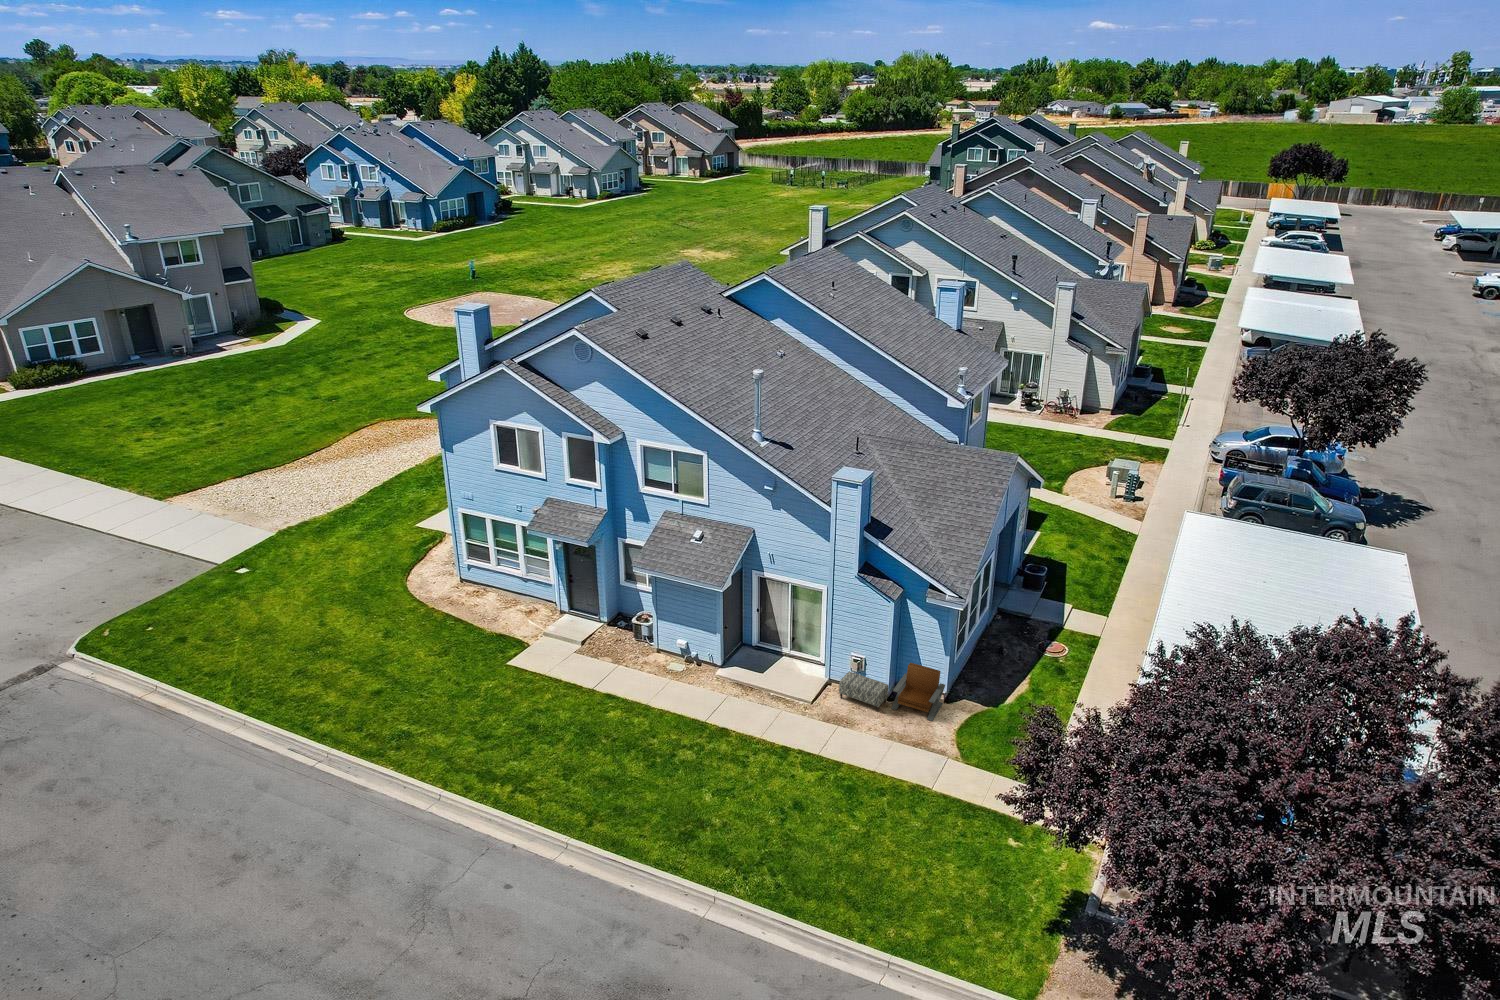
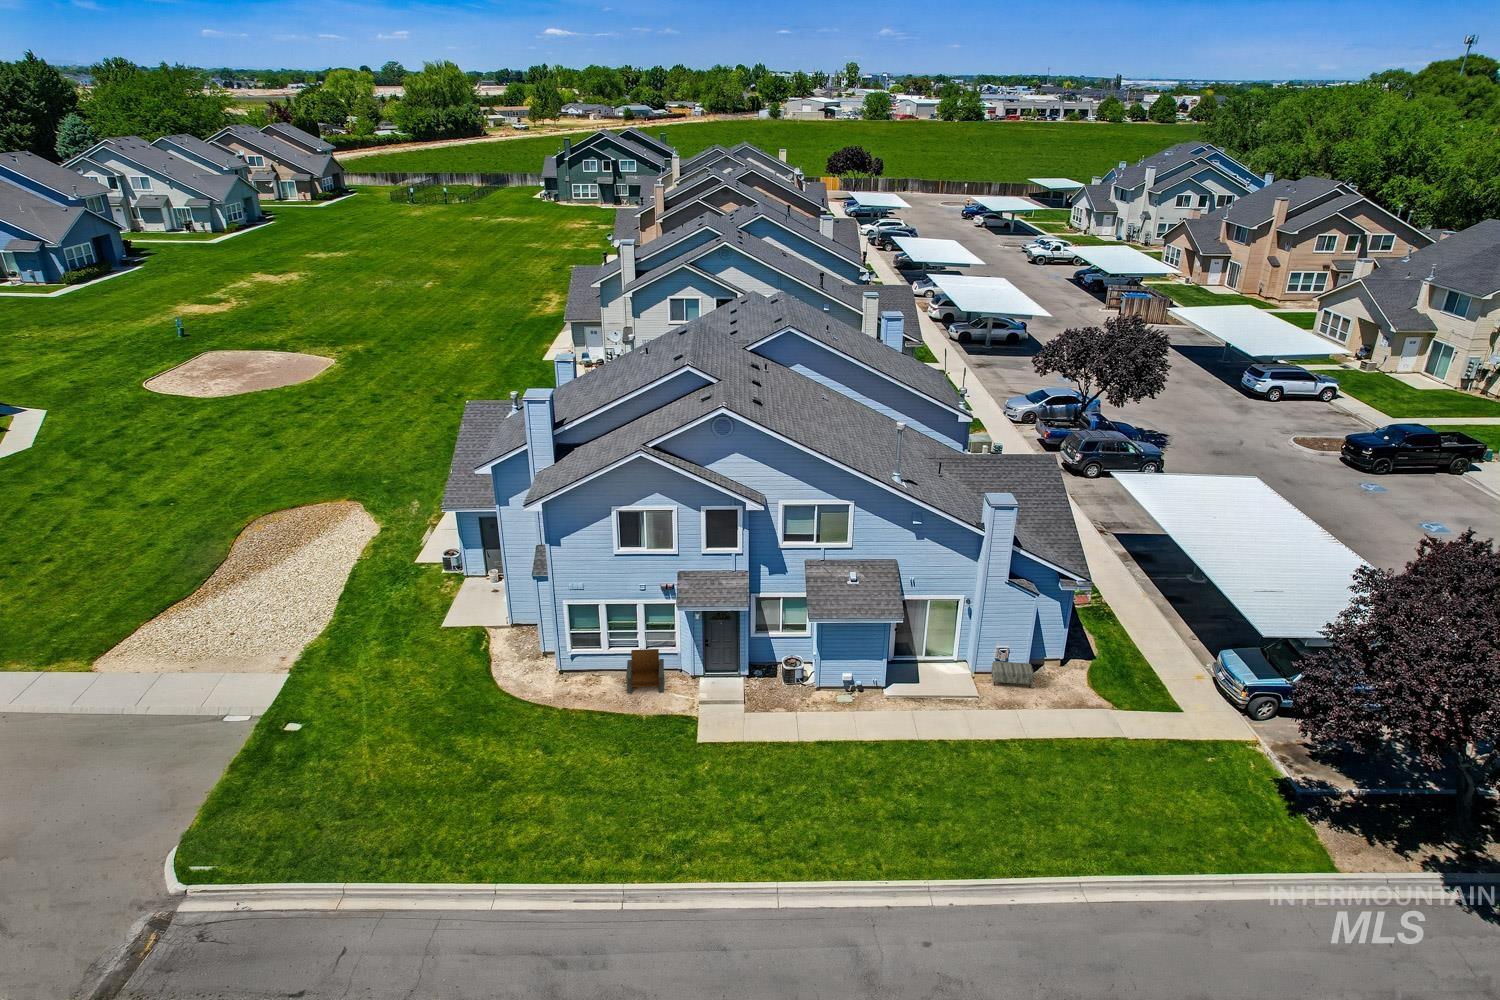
lounge chair: present [891,663,945,721] -> present [626,649,664,694]

